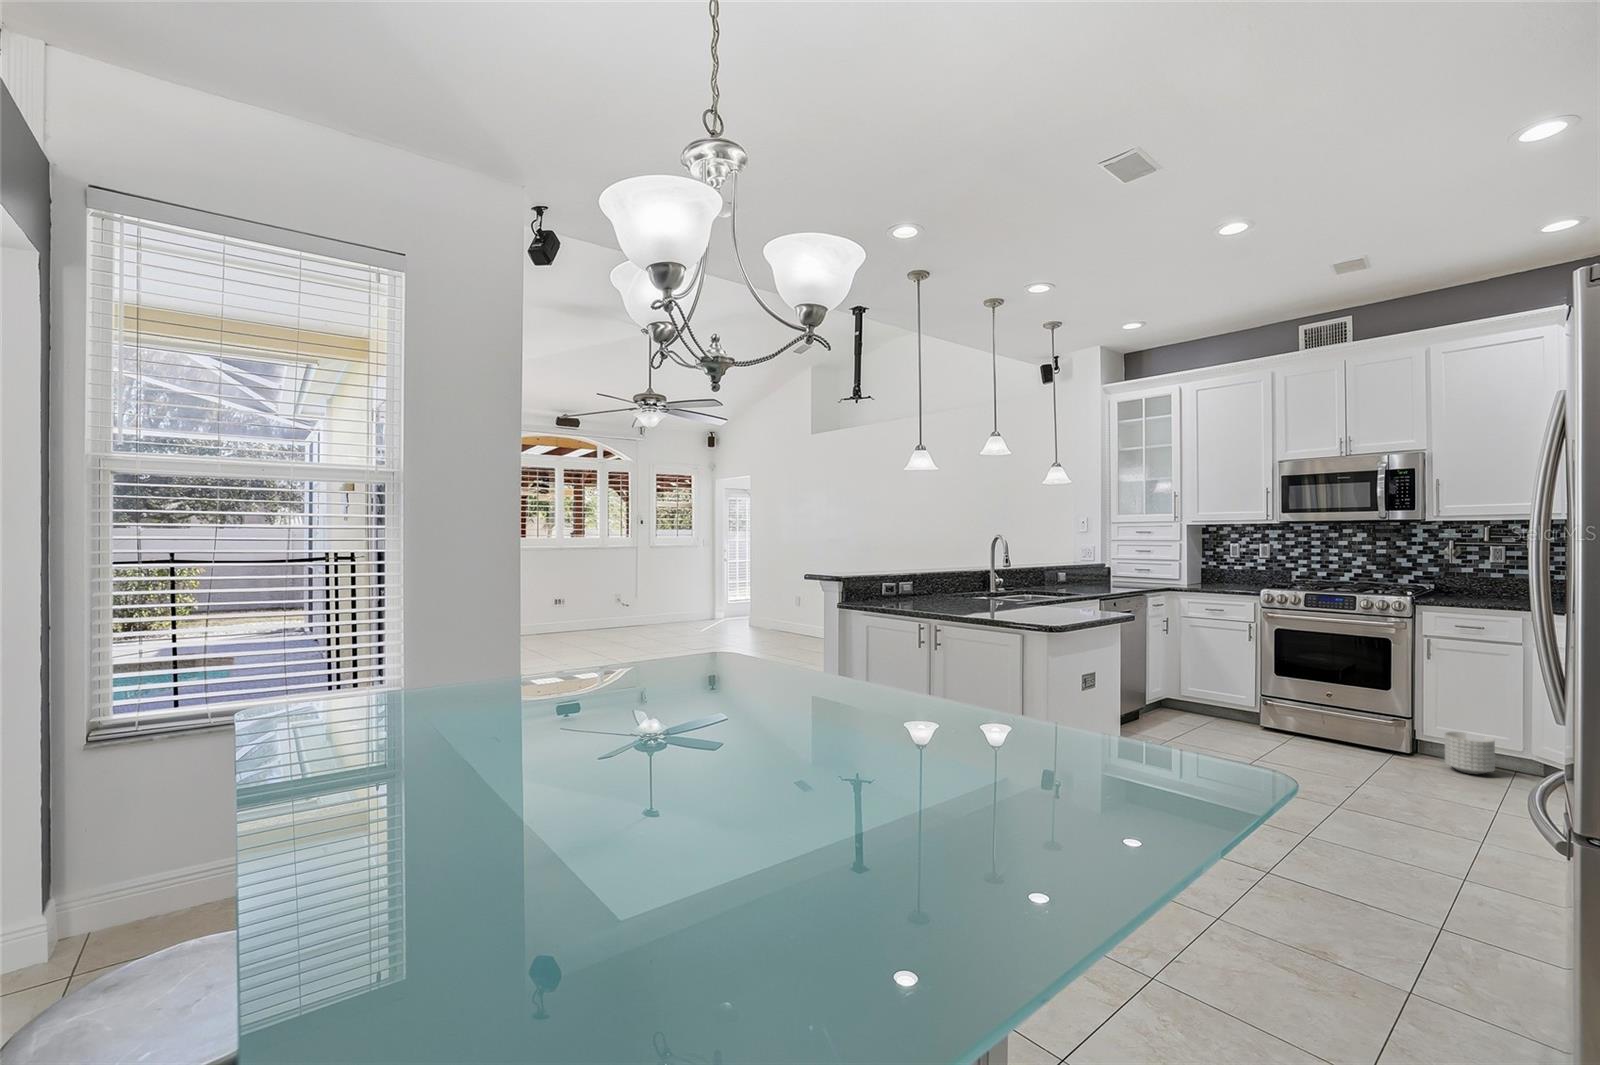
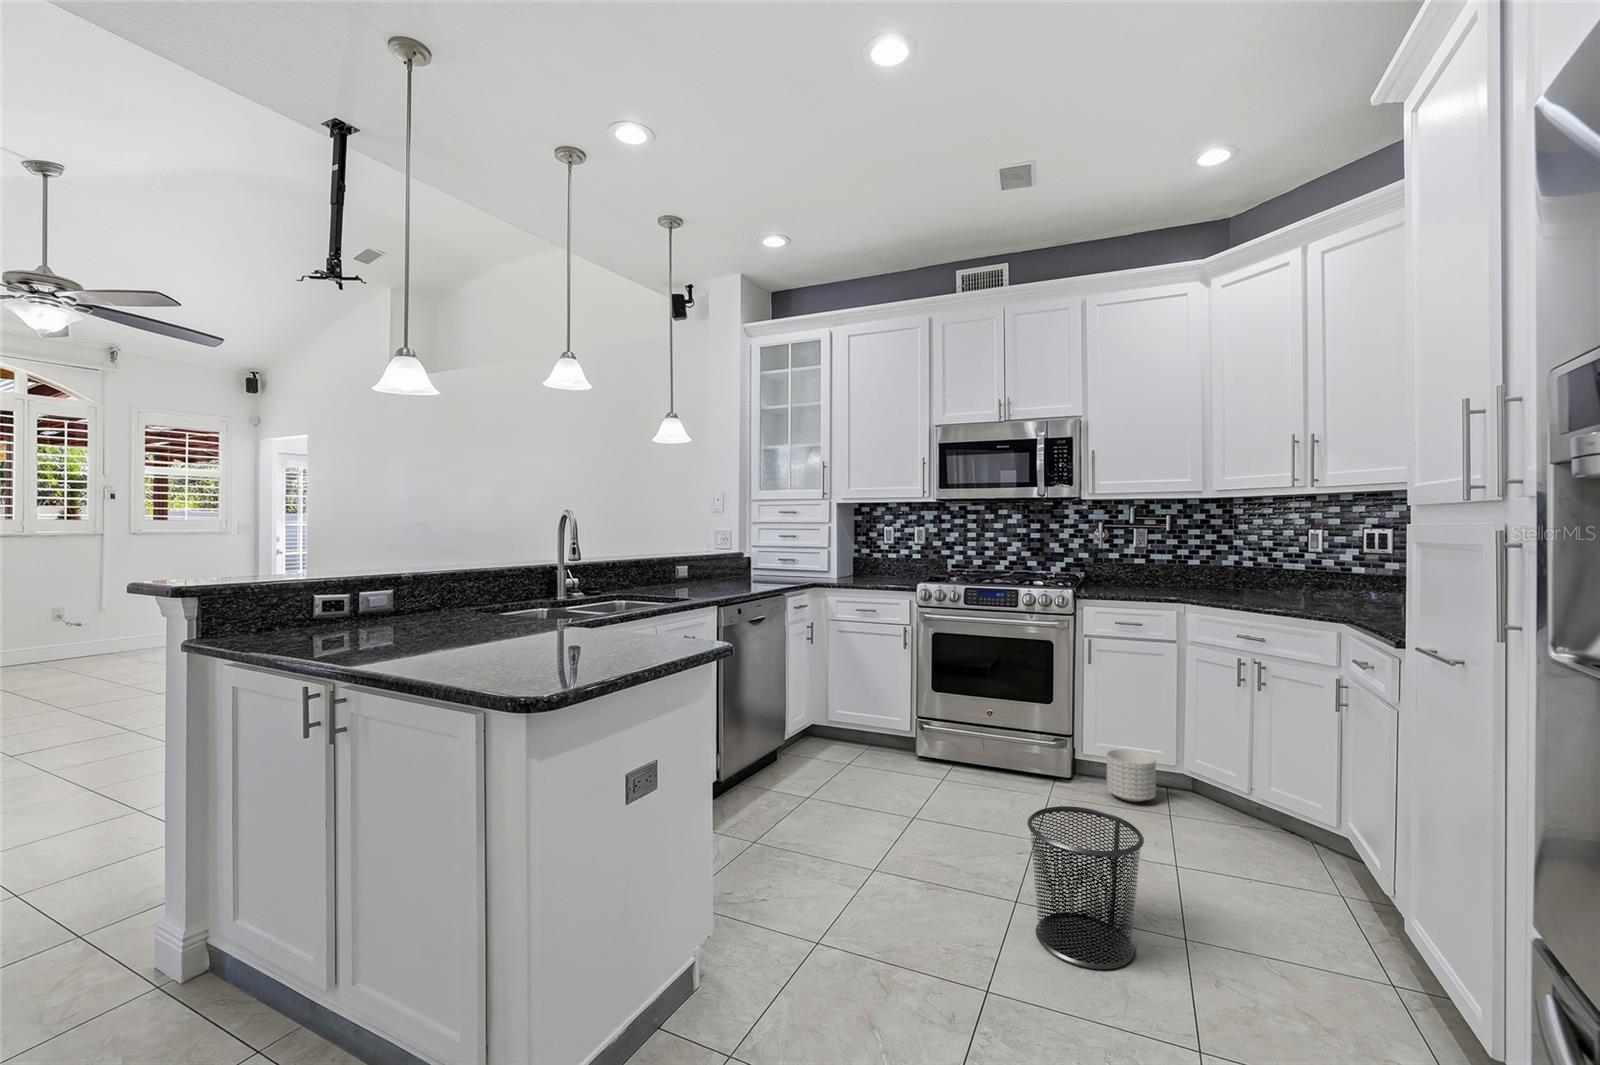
waste bin: none [1343,740,1436,839] -> present [1027,806,1144,969]

